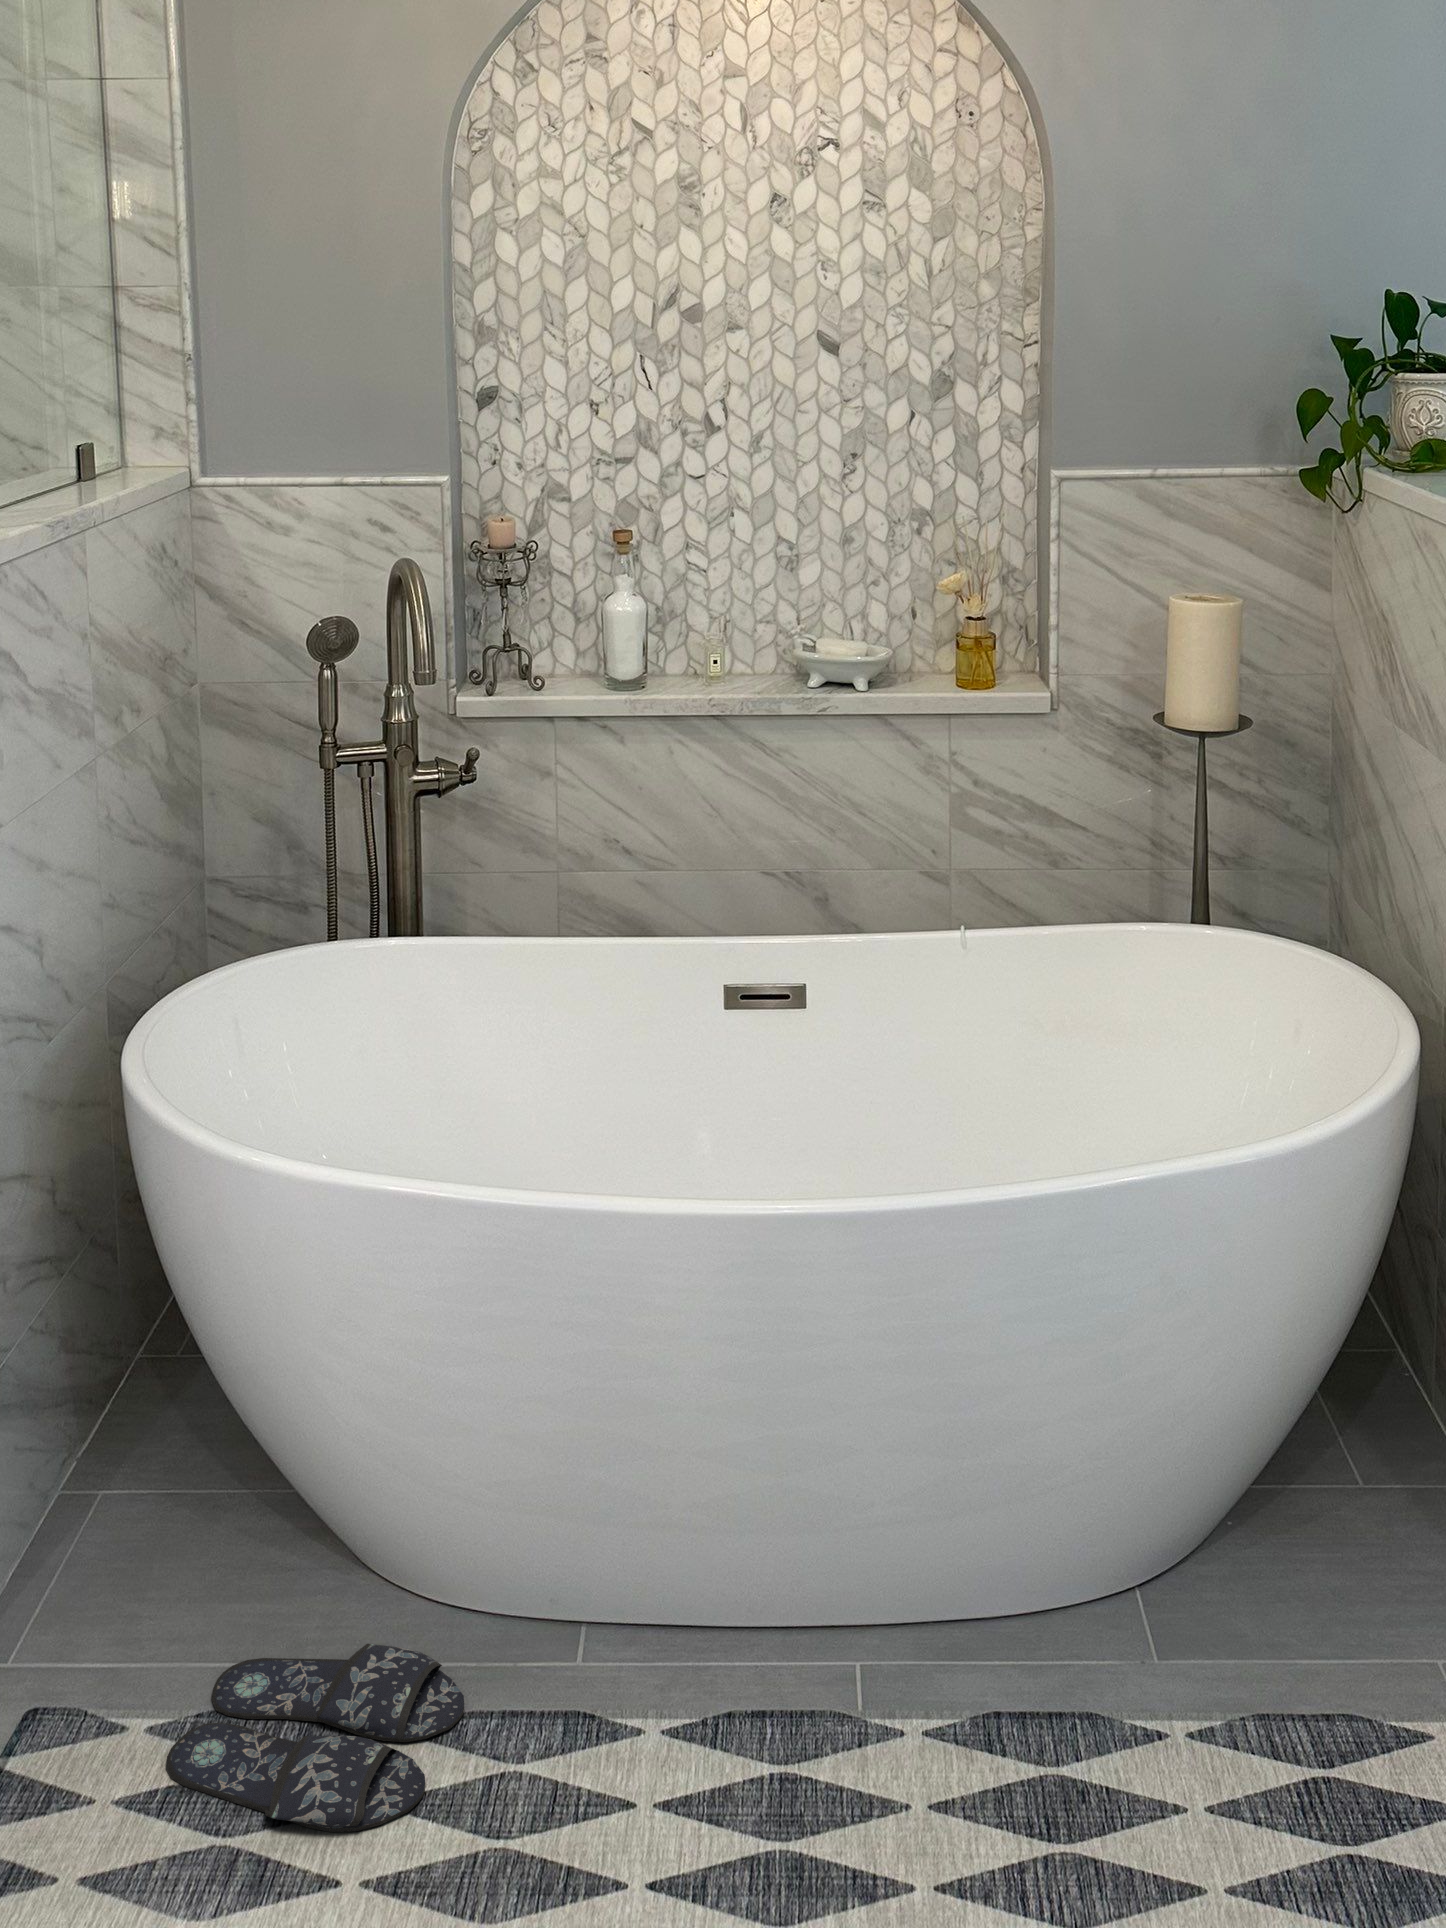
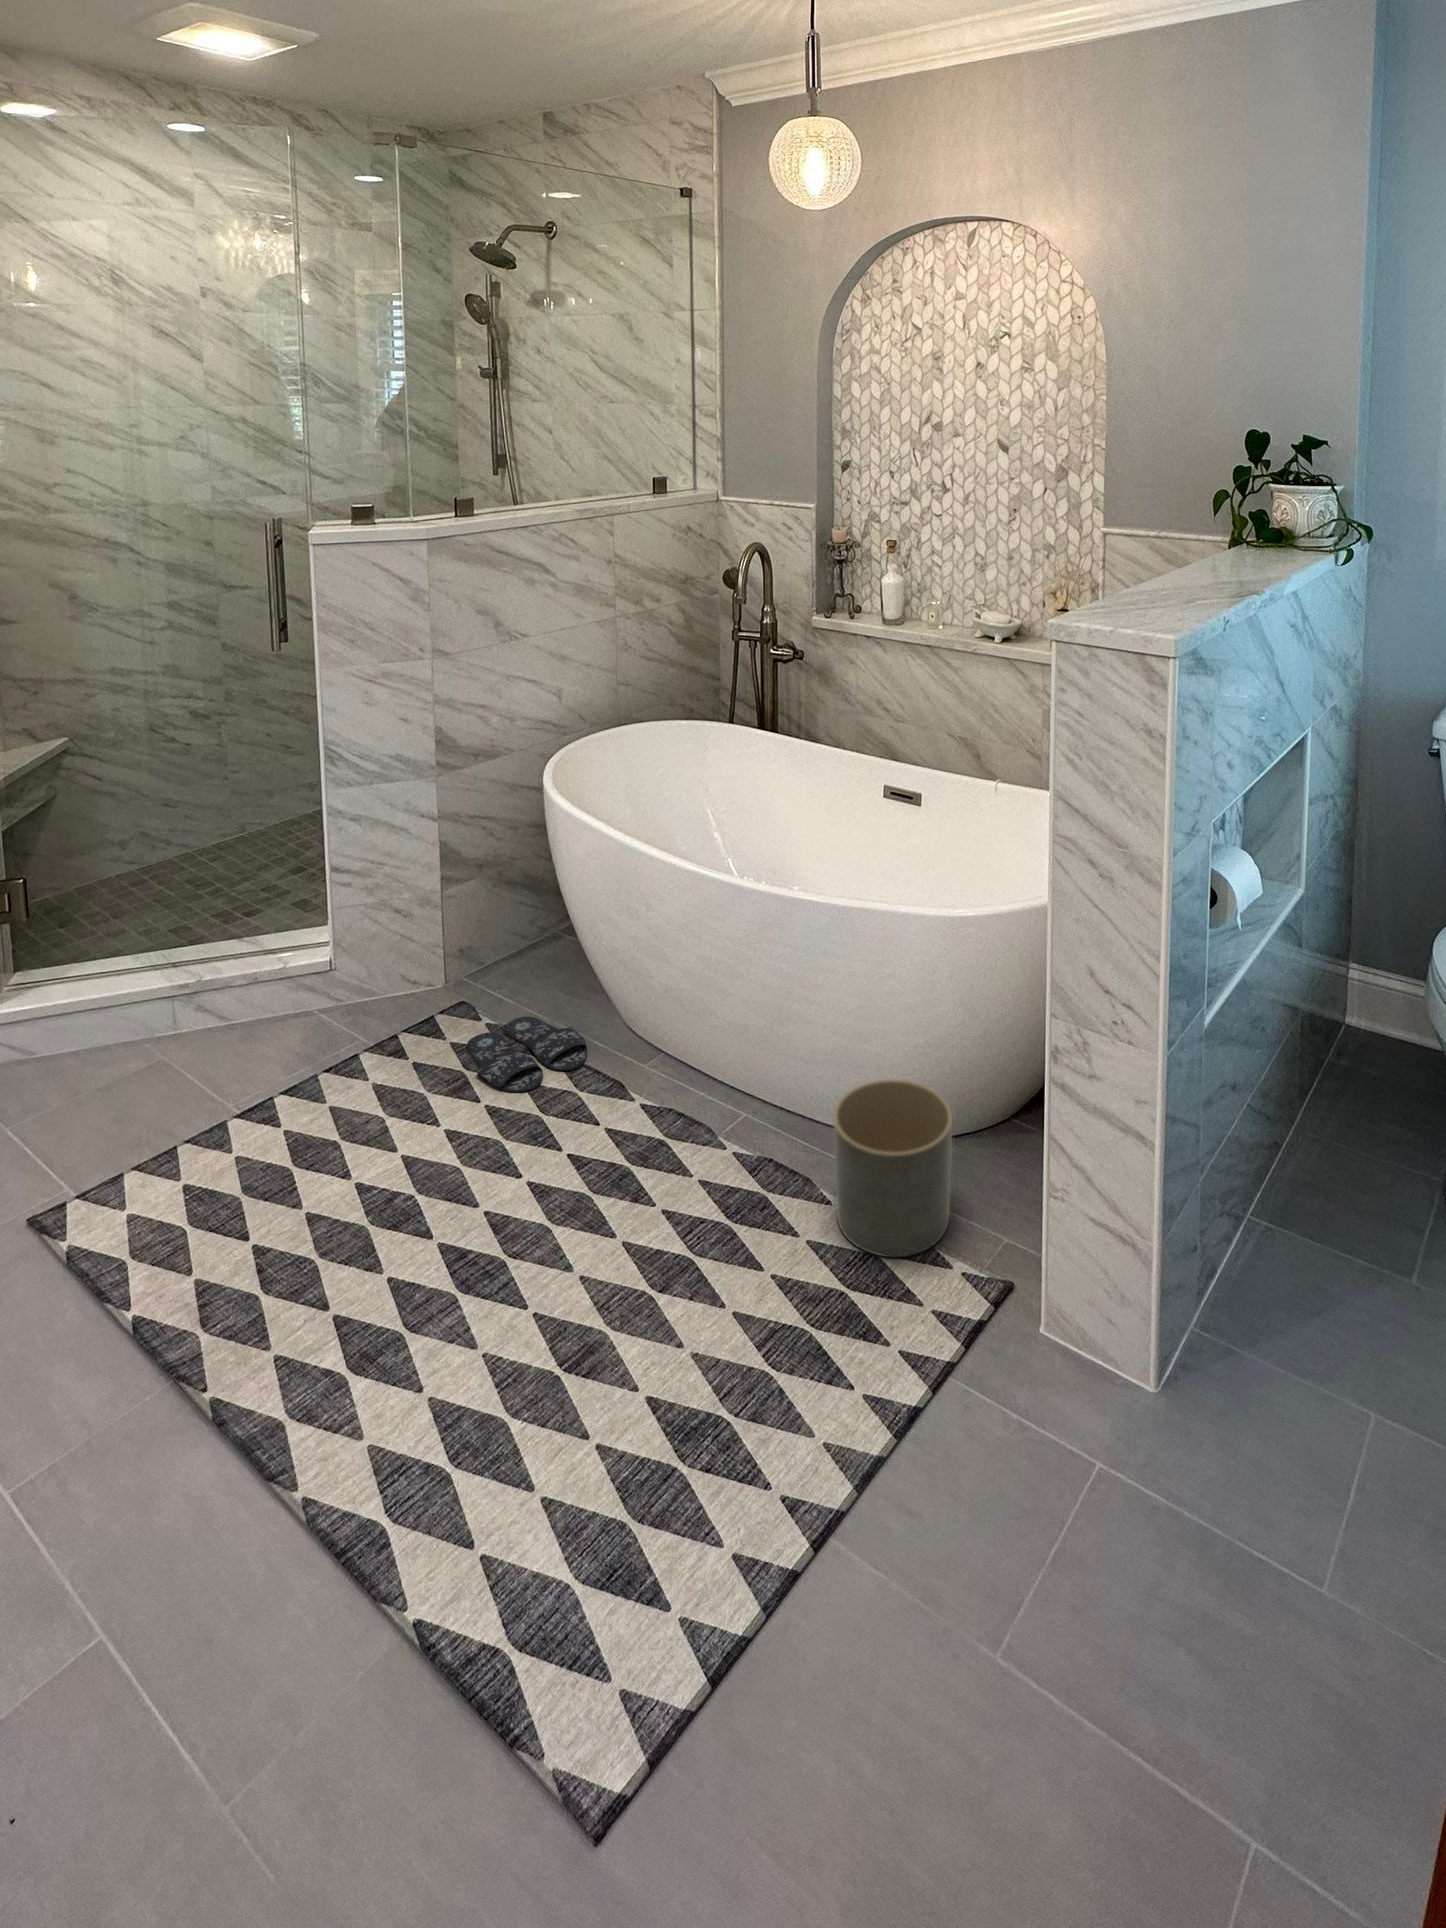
planter: none [1151,1470,1369,1786] -> present [834,1079,952,1257]

